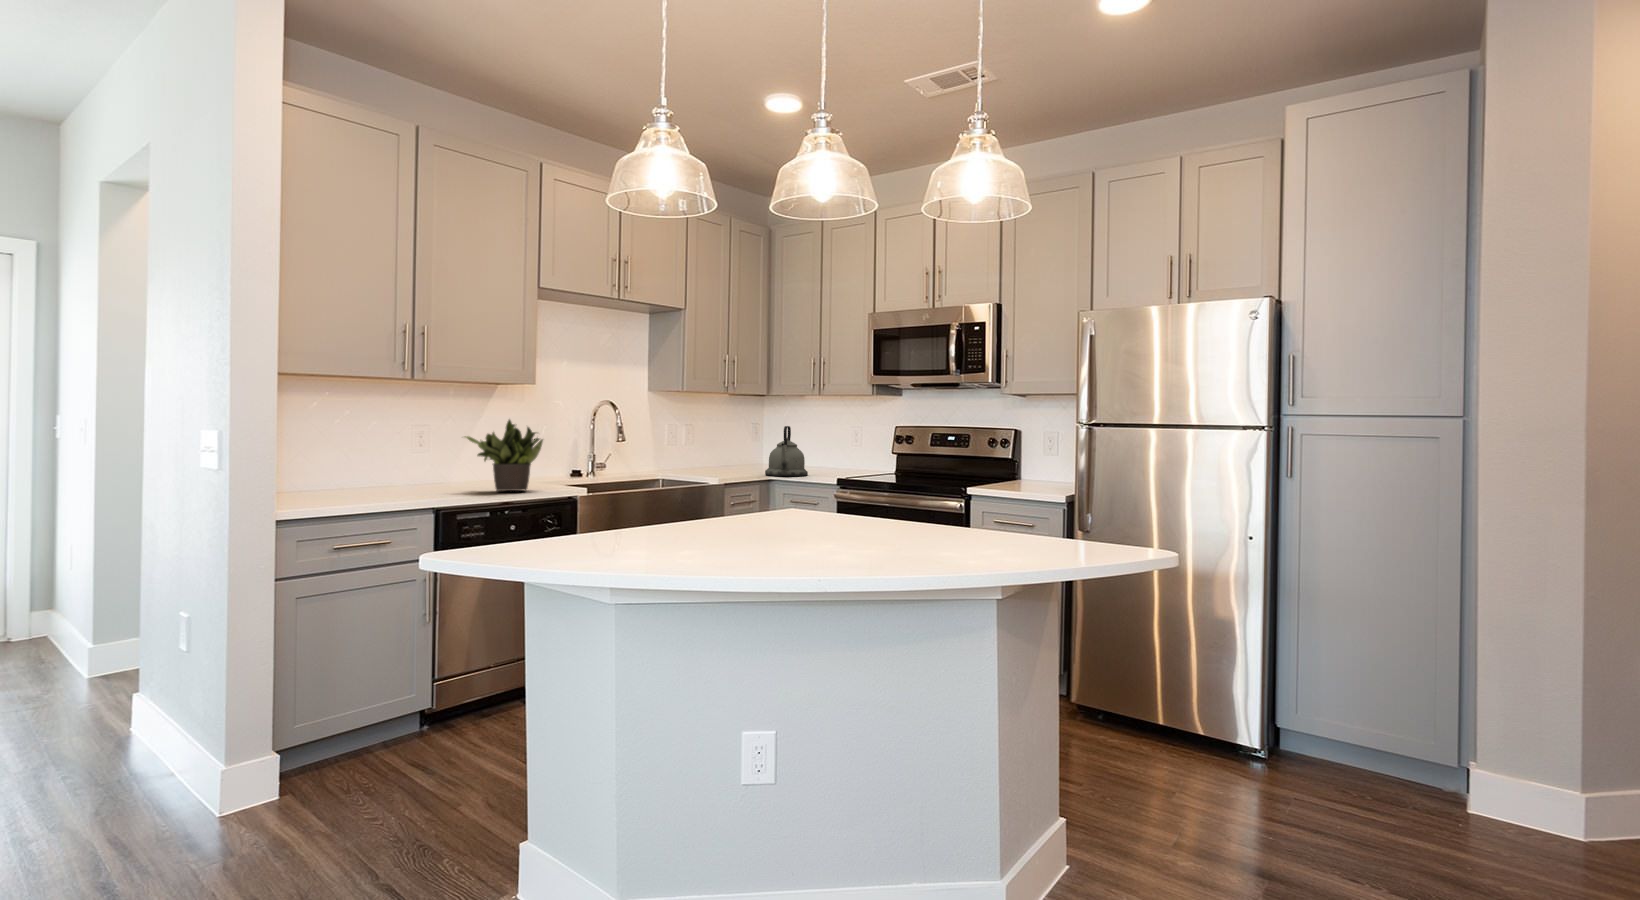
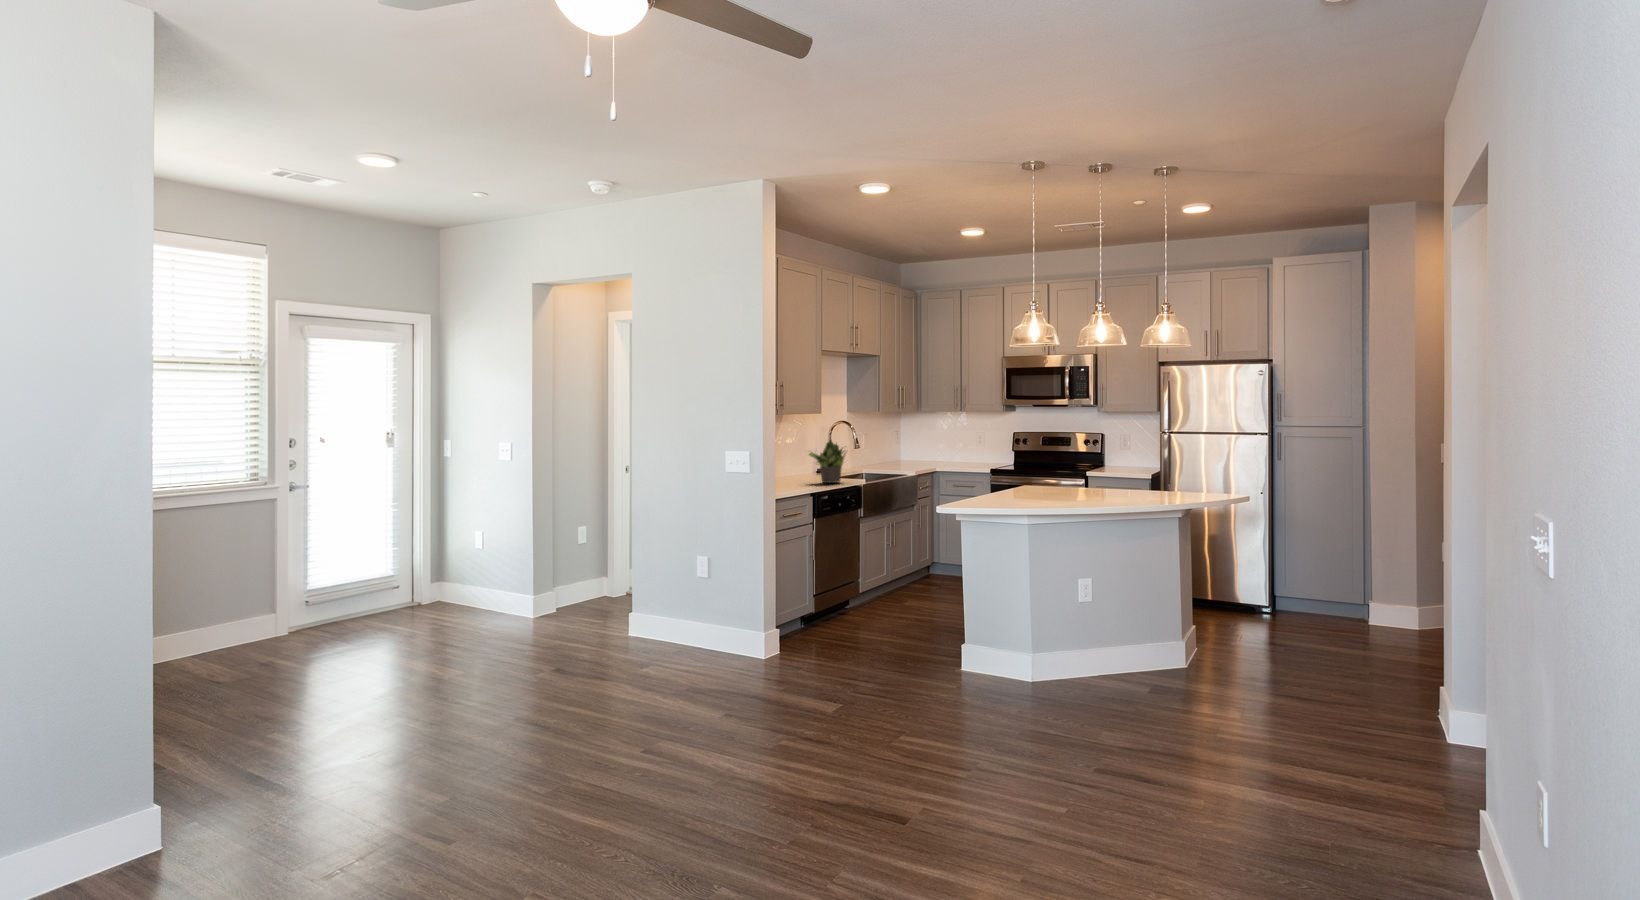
kettle: present [765,426,808,476] -> none [935,434,964,467]

